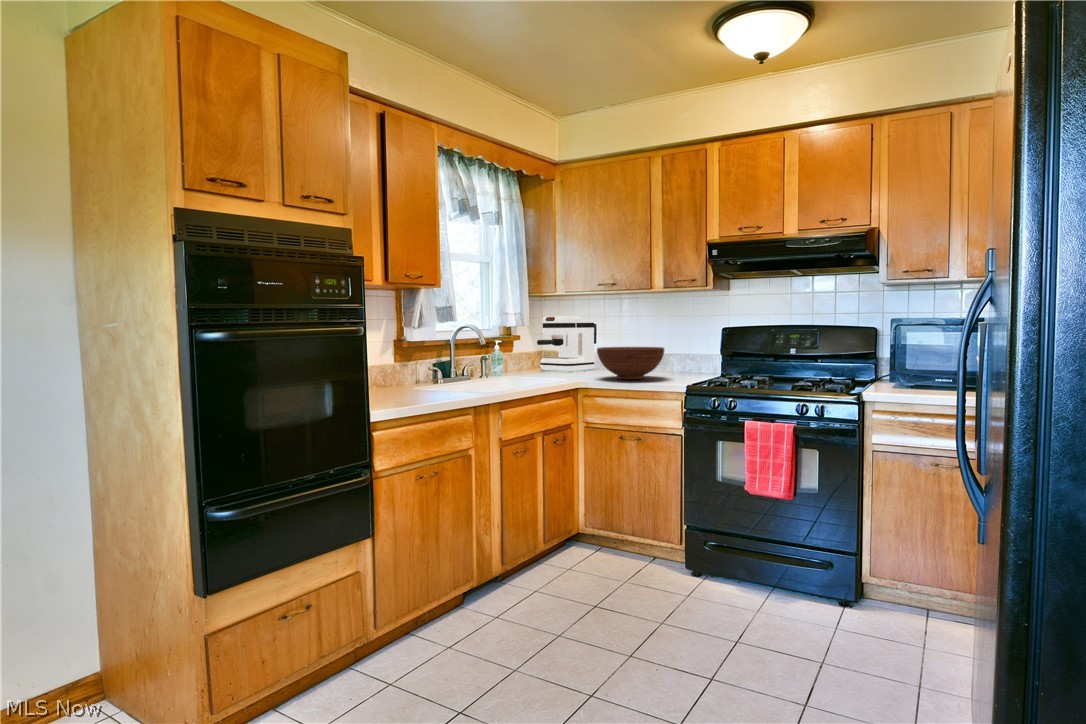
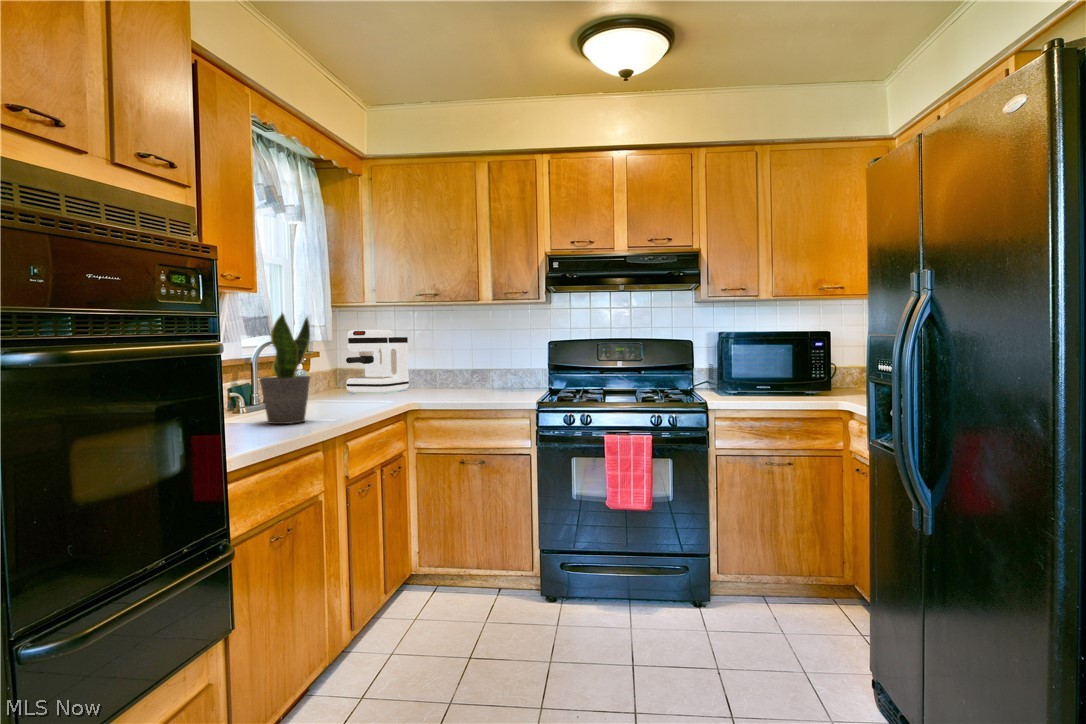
potted plant: none [436,302,476,393] -> present [259,313,310,424]
fruit bowl: present [597,347,664,379] -> none [430,363,503,399]

